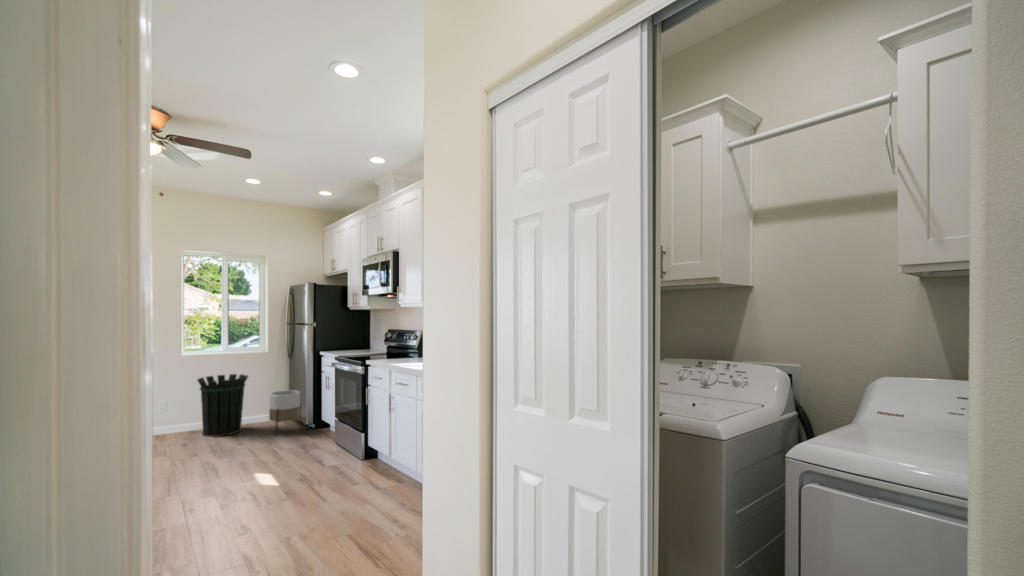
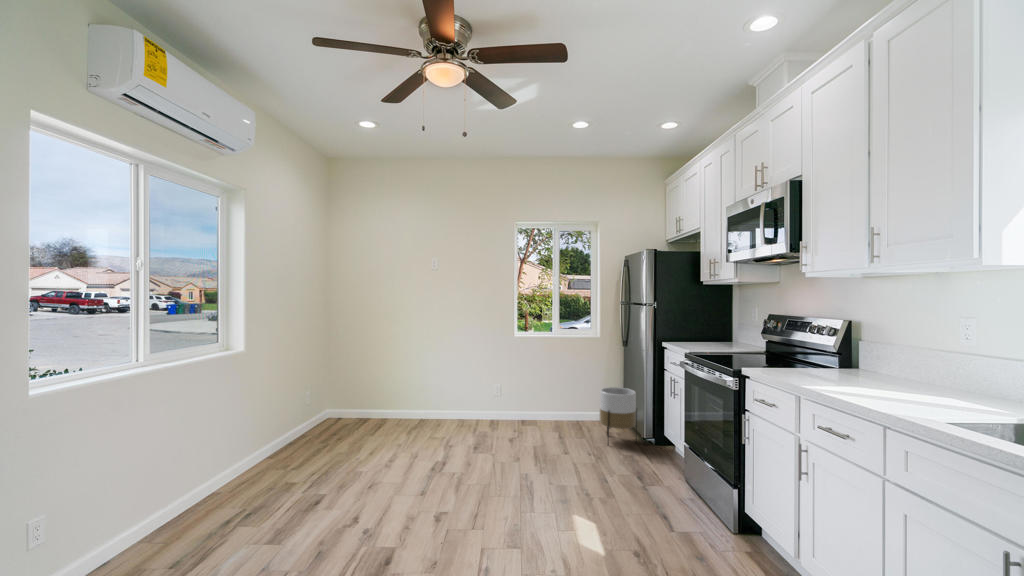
waste bin: present [198,374,248,437] -> none [527,358,578,431]

